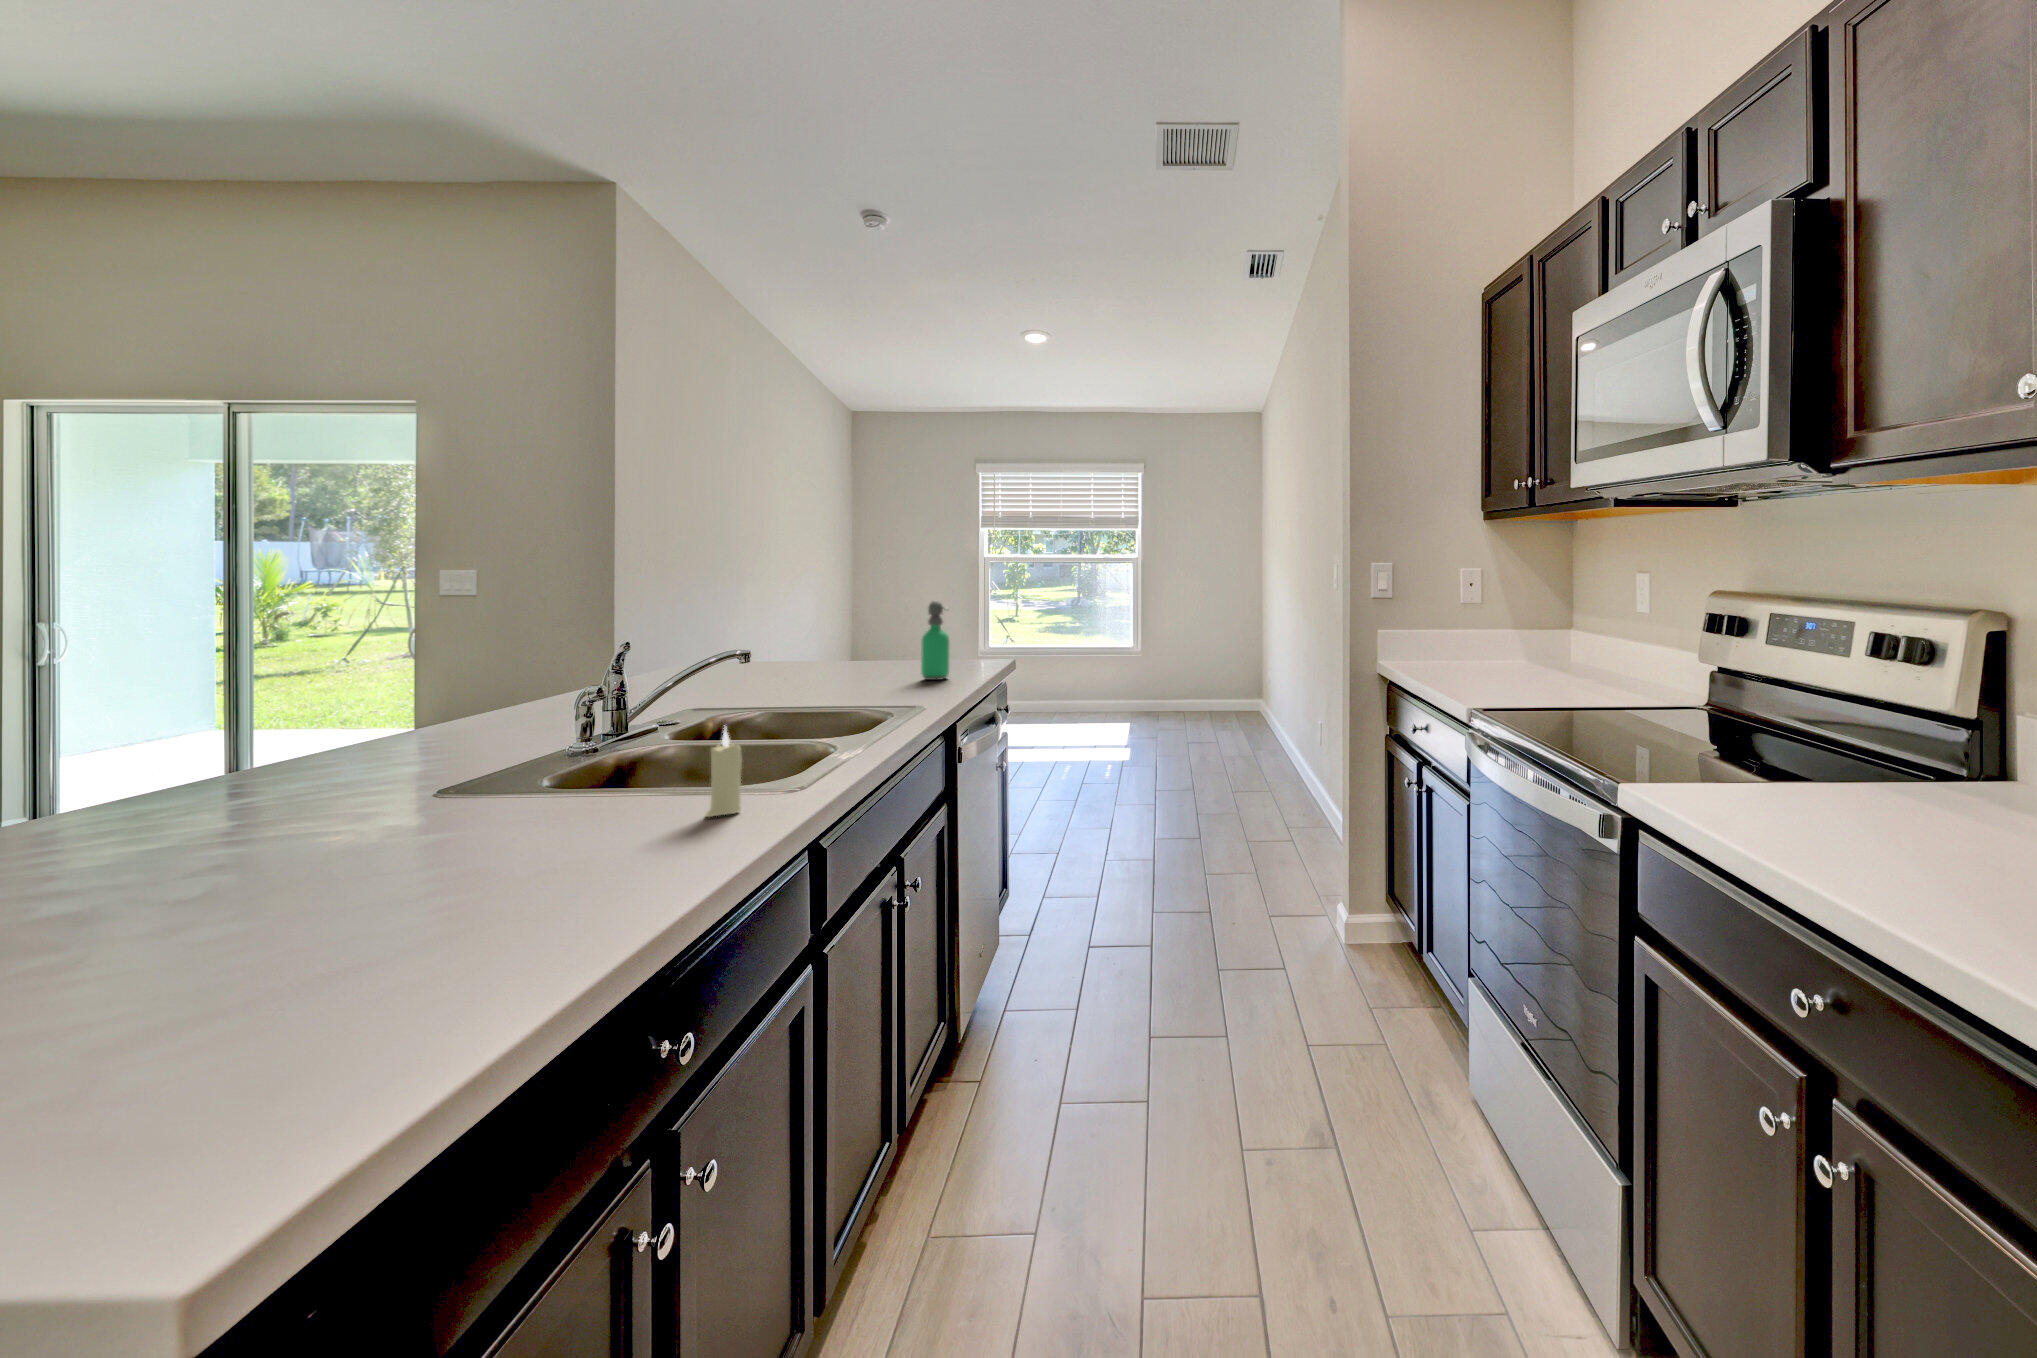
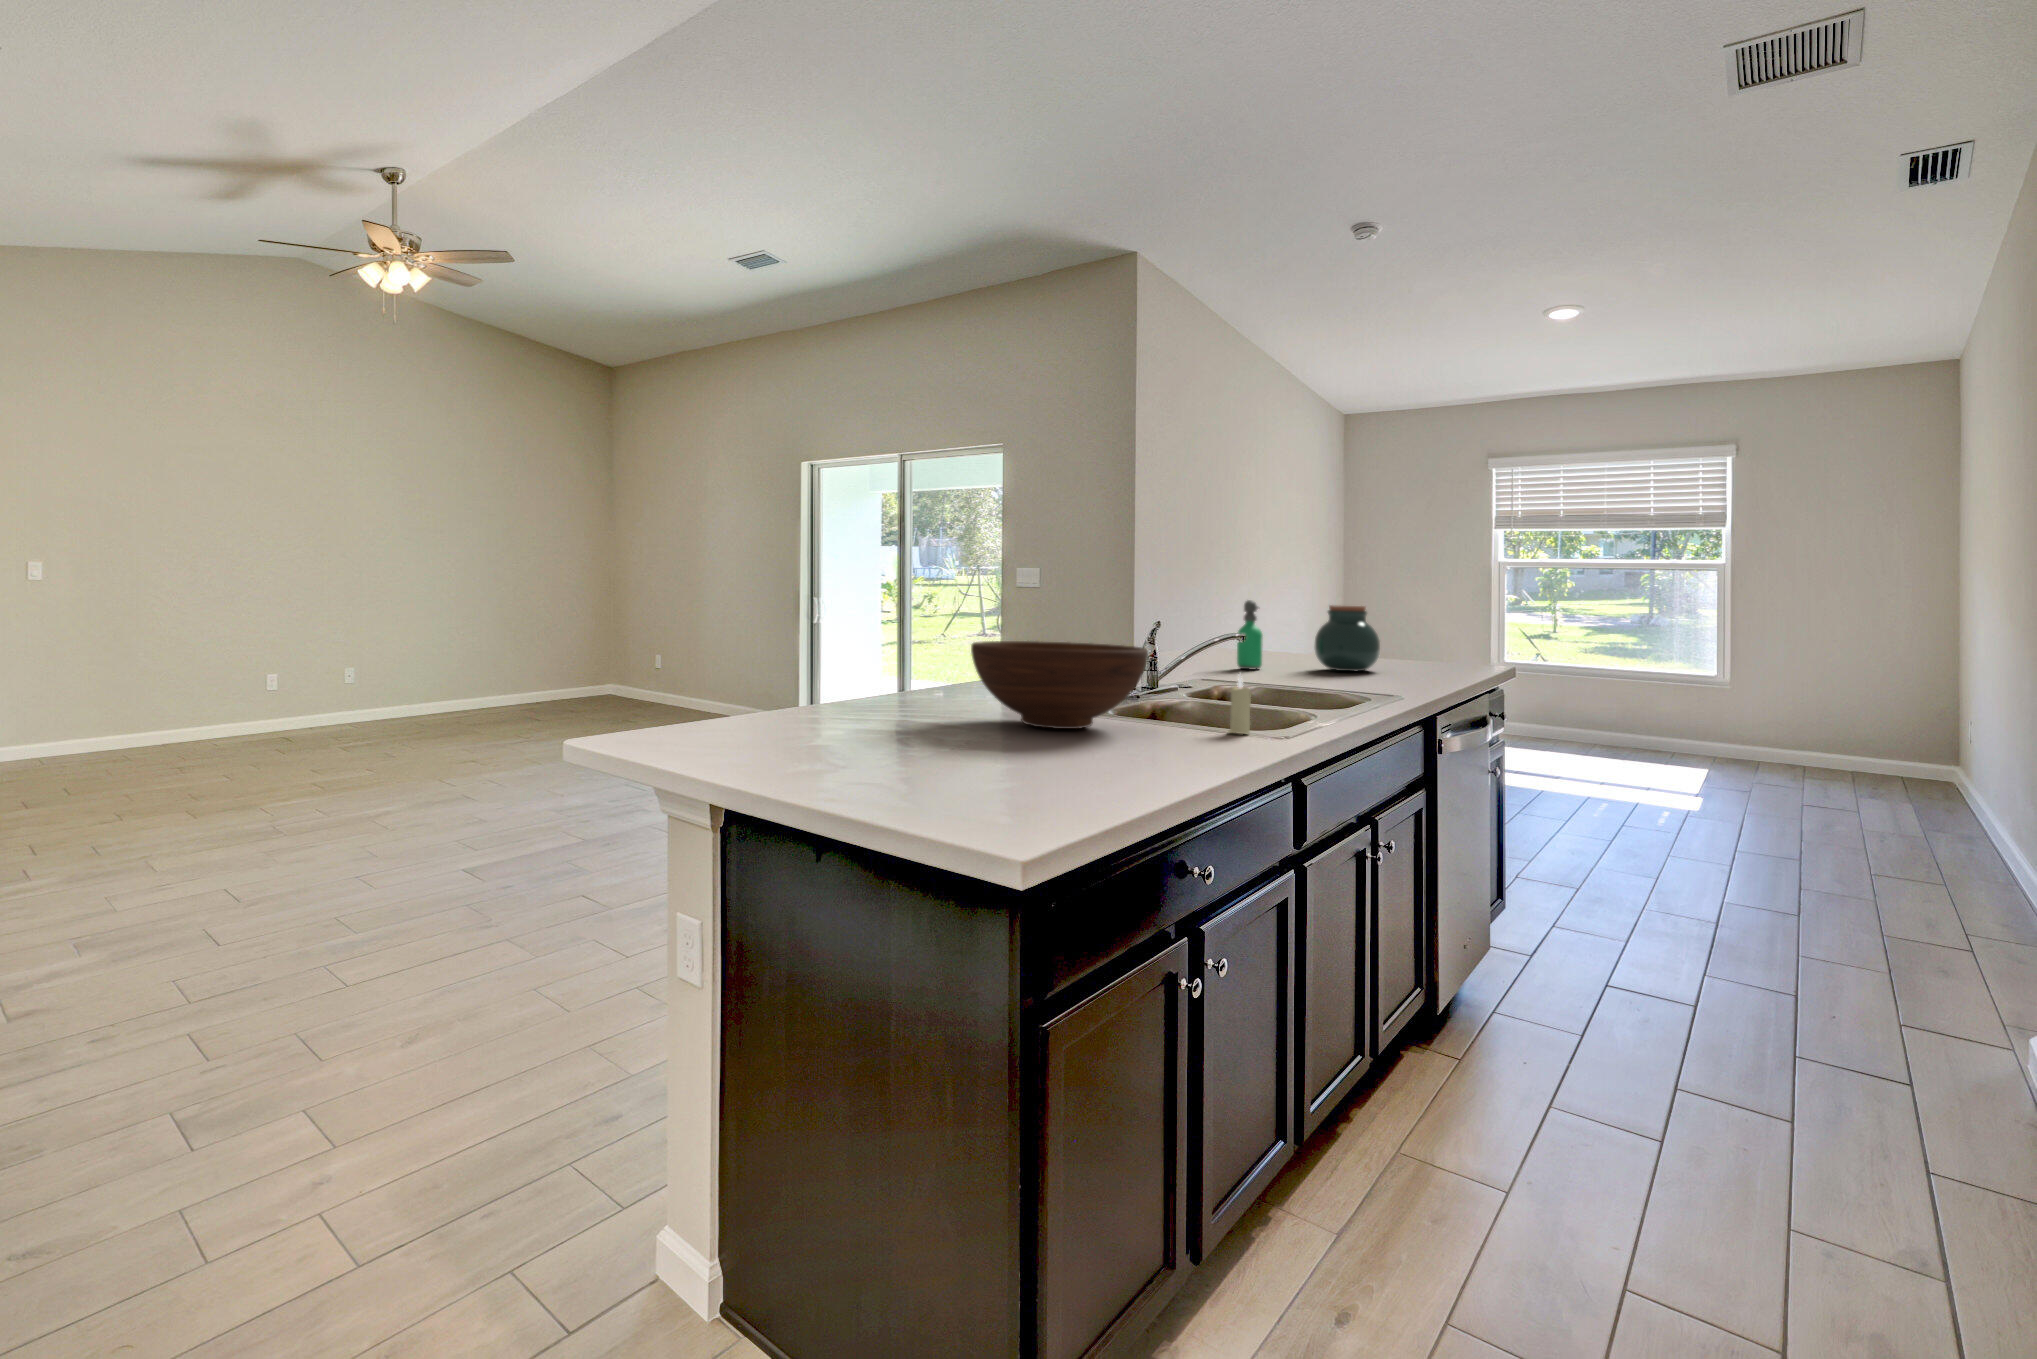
soap dispenser: present [921,601,949,680] -> present [1237,600,1263,670]
jar: none [832,607,898,677] -> present [1314,605,1380,671]
fruit bowl: none [137,699,566,879] -> present [971,641,1148,729]

